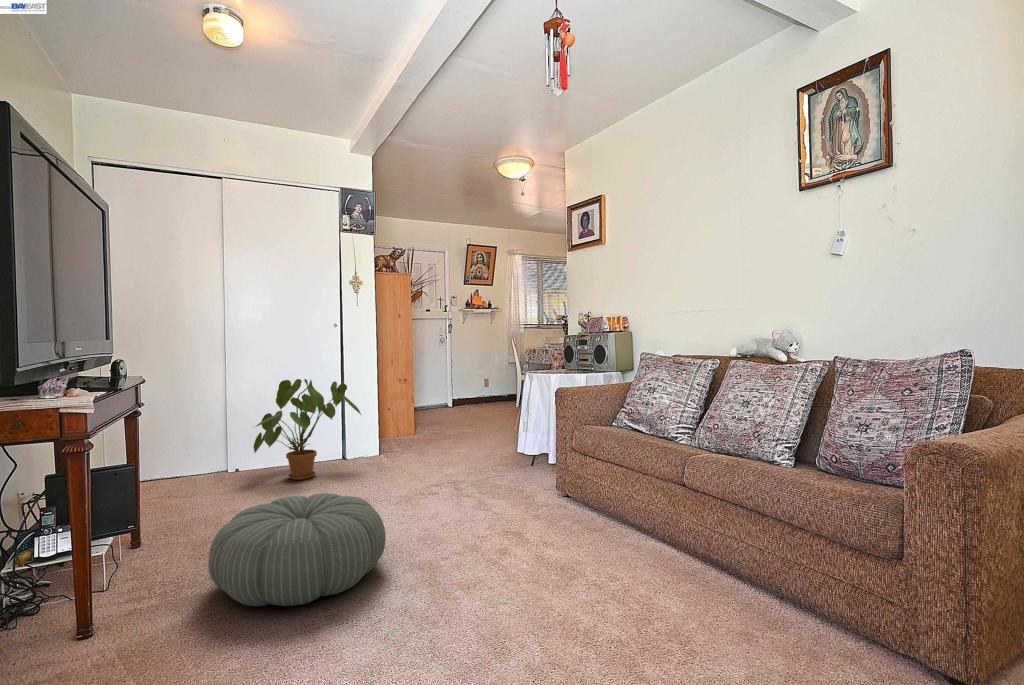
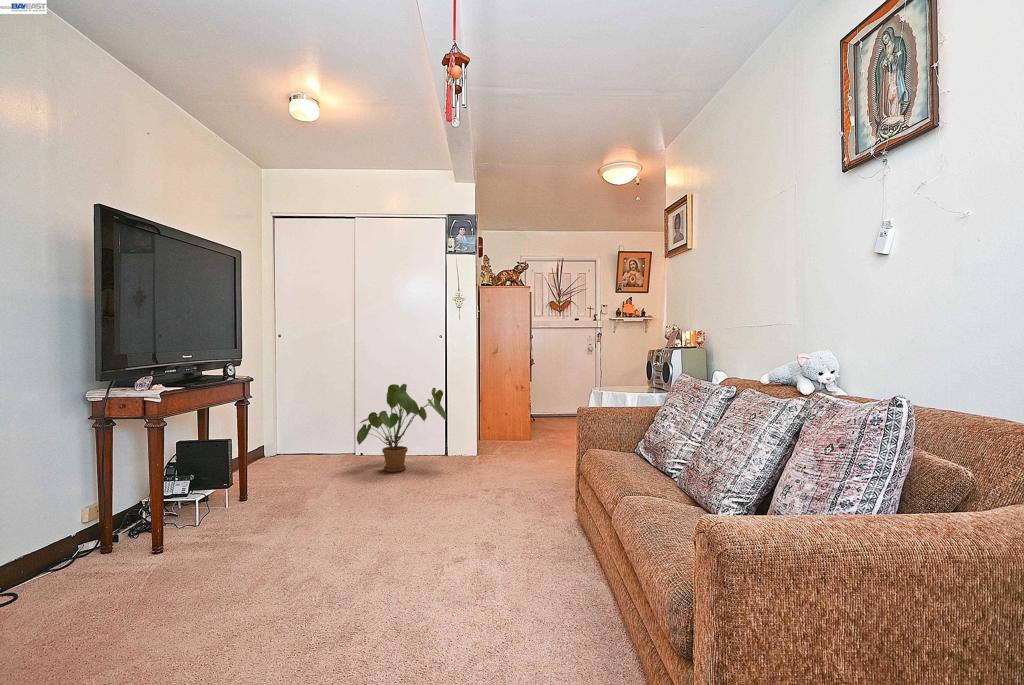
pouf: present [209,493,386,606] -> none [221,483,364,571]

